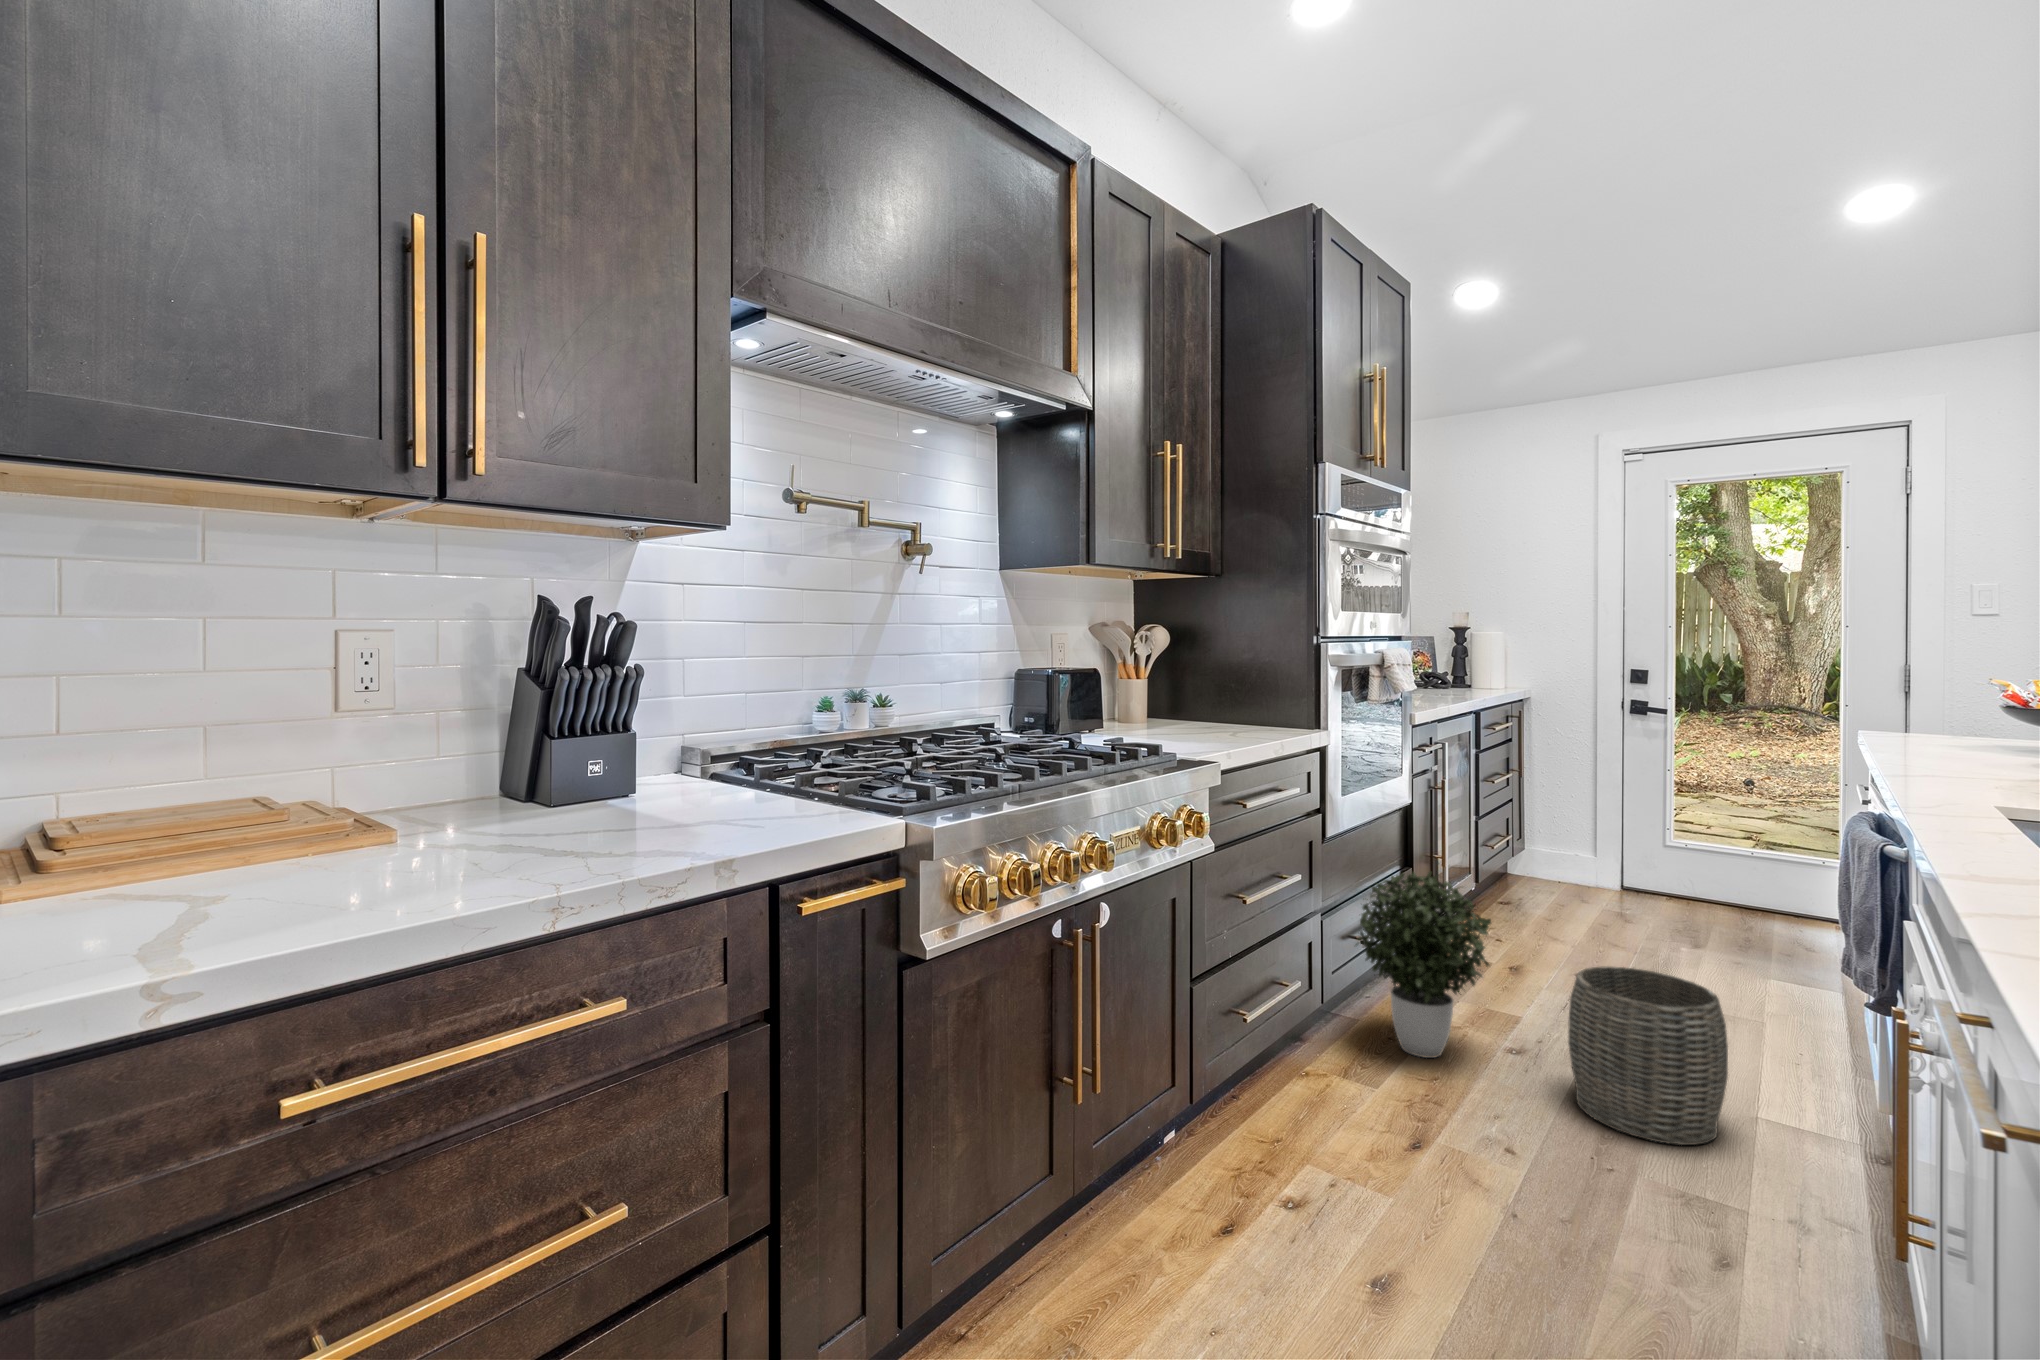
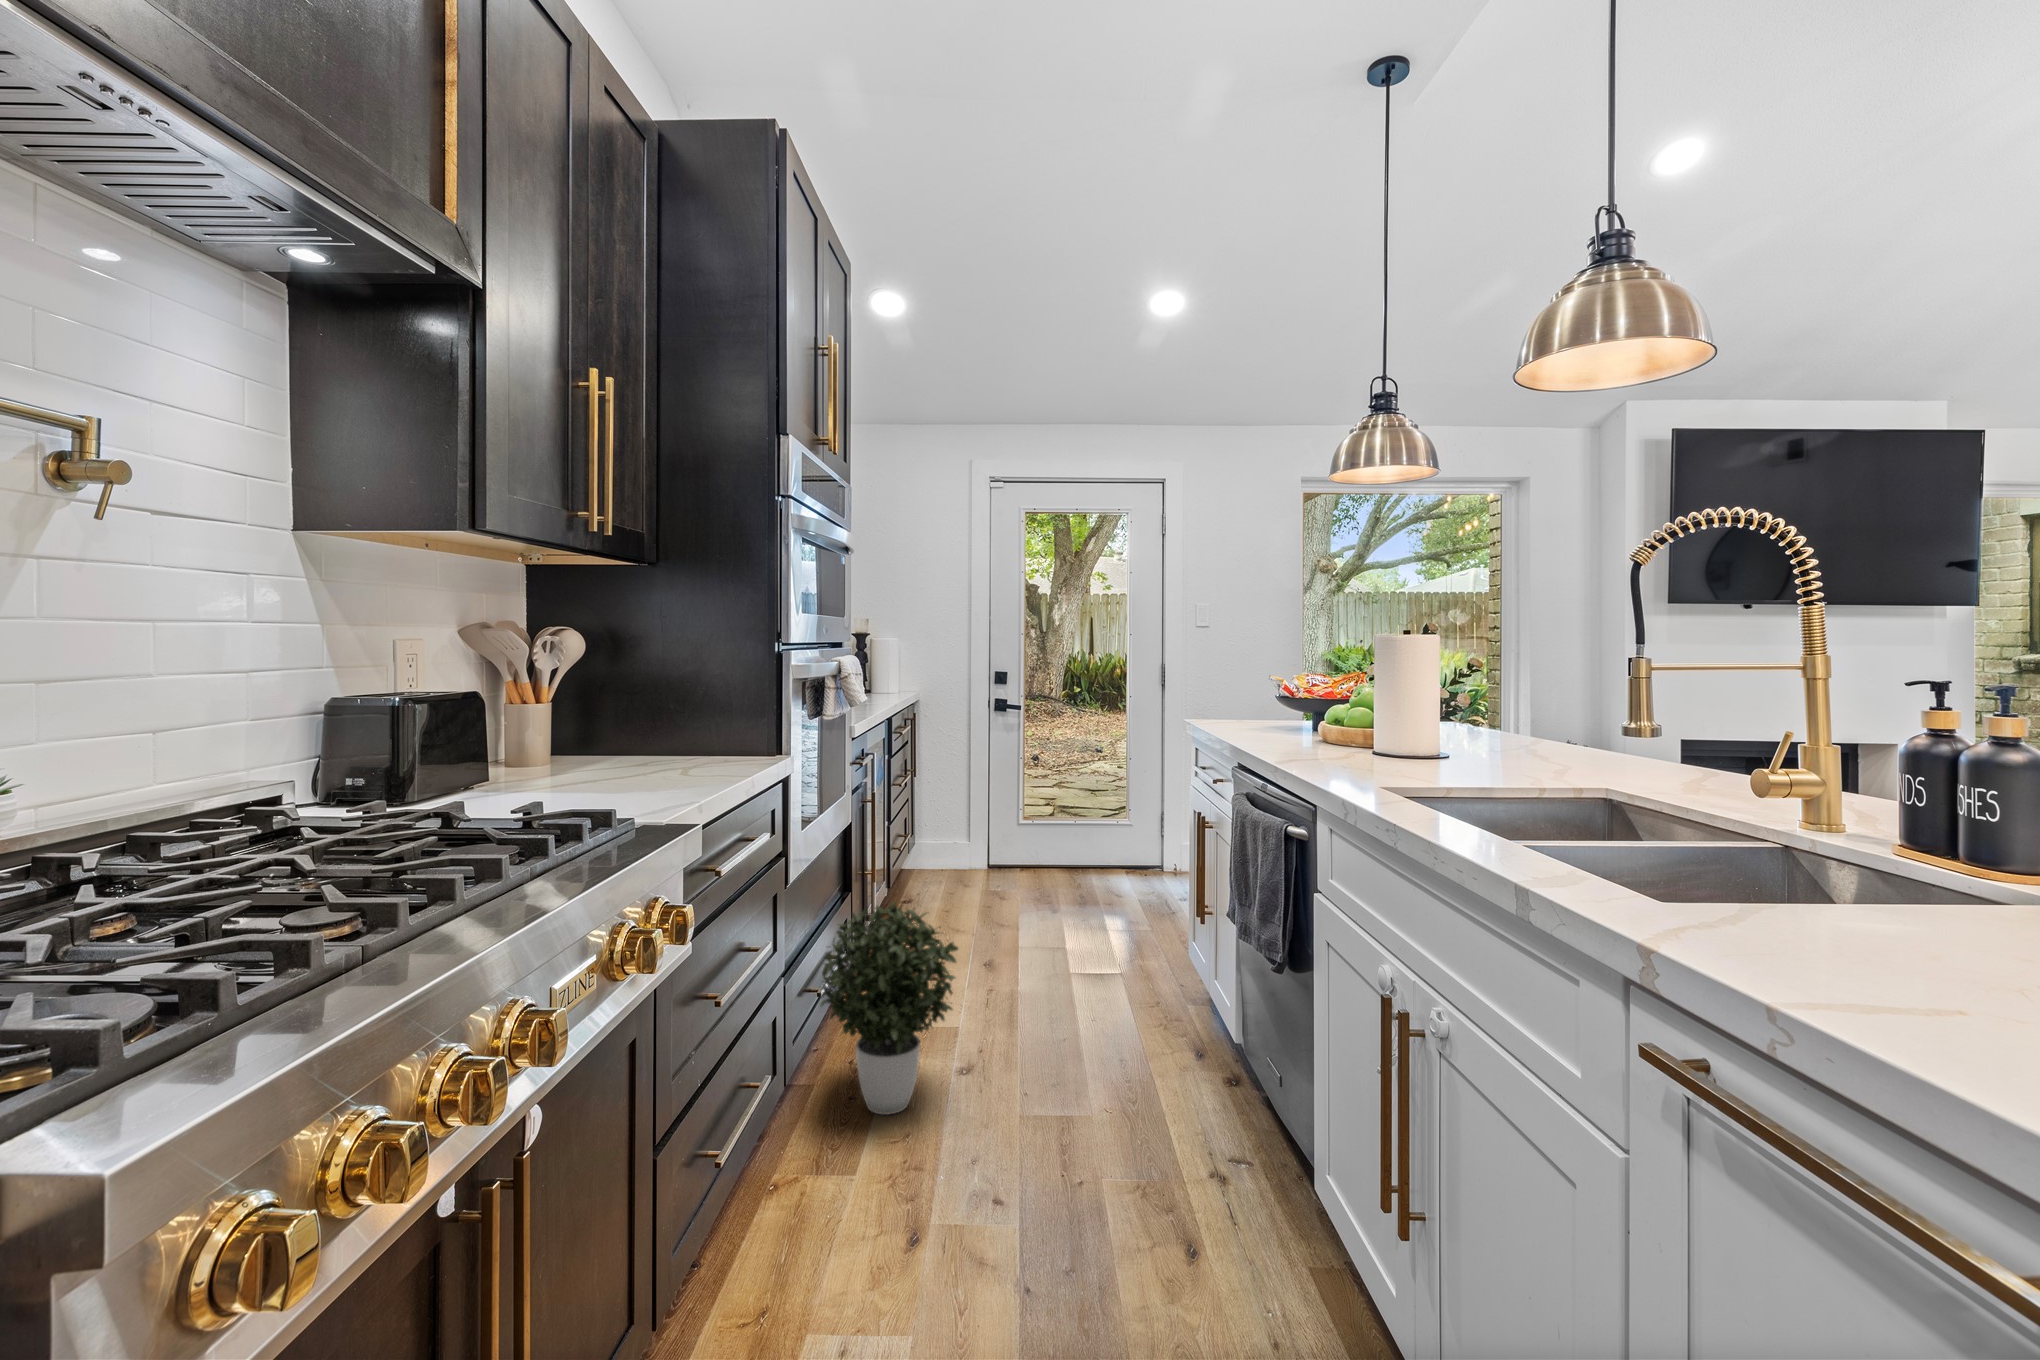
woven basket: present [1568,967,1728,1145] -> none [1030,965,1158,1141]

